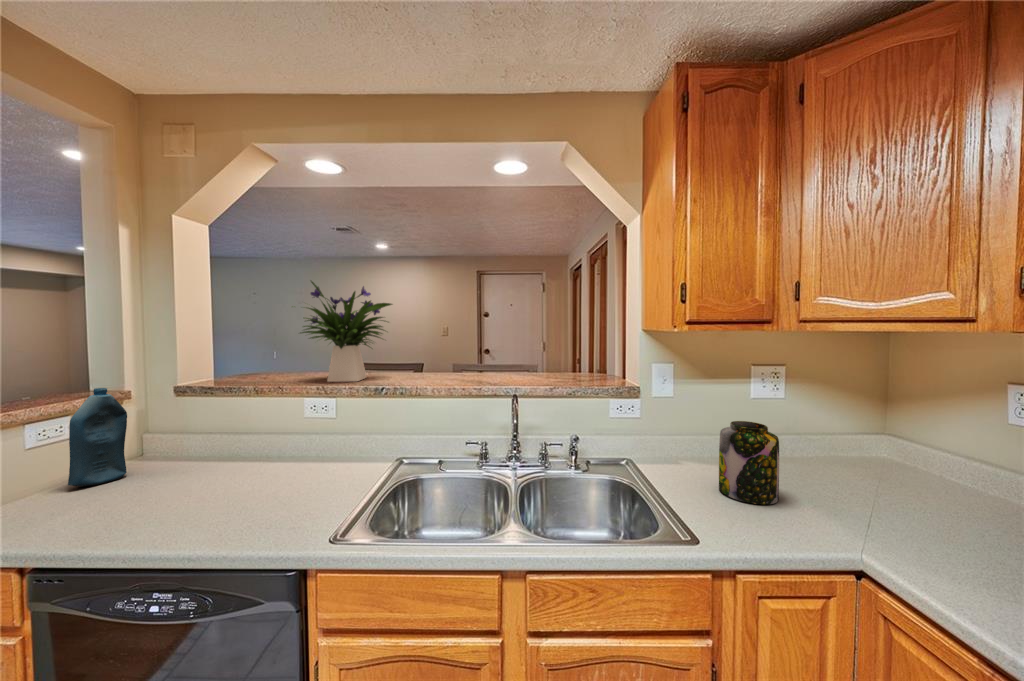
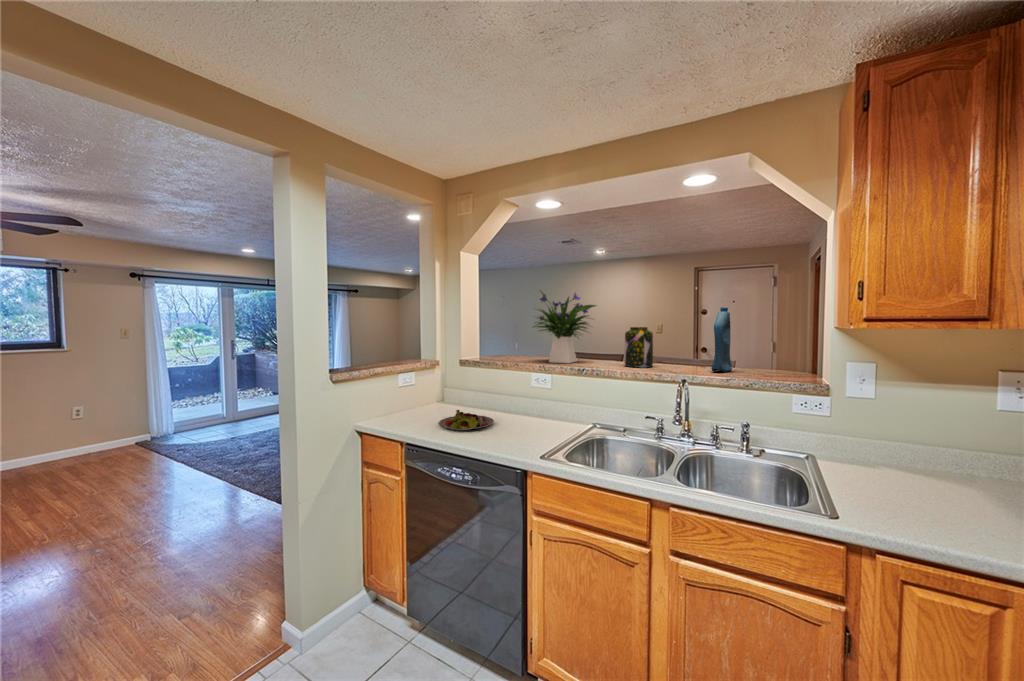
bottle: present [68,388,127,486] -> present [711,307,732,372]
jar: present [719,421,779,505] -> present [625,327,653,368]
salad plate: none [122,475,240,516] -> present [439,410,494,430]

